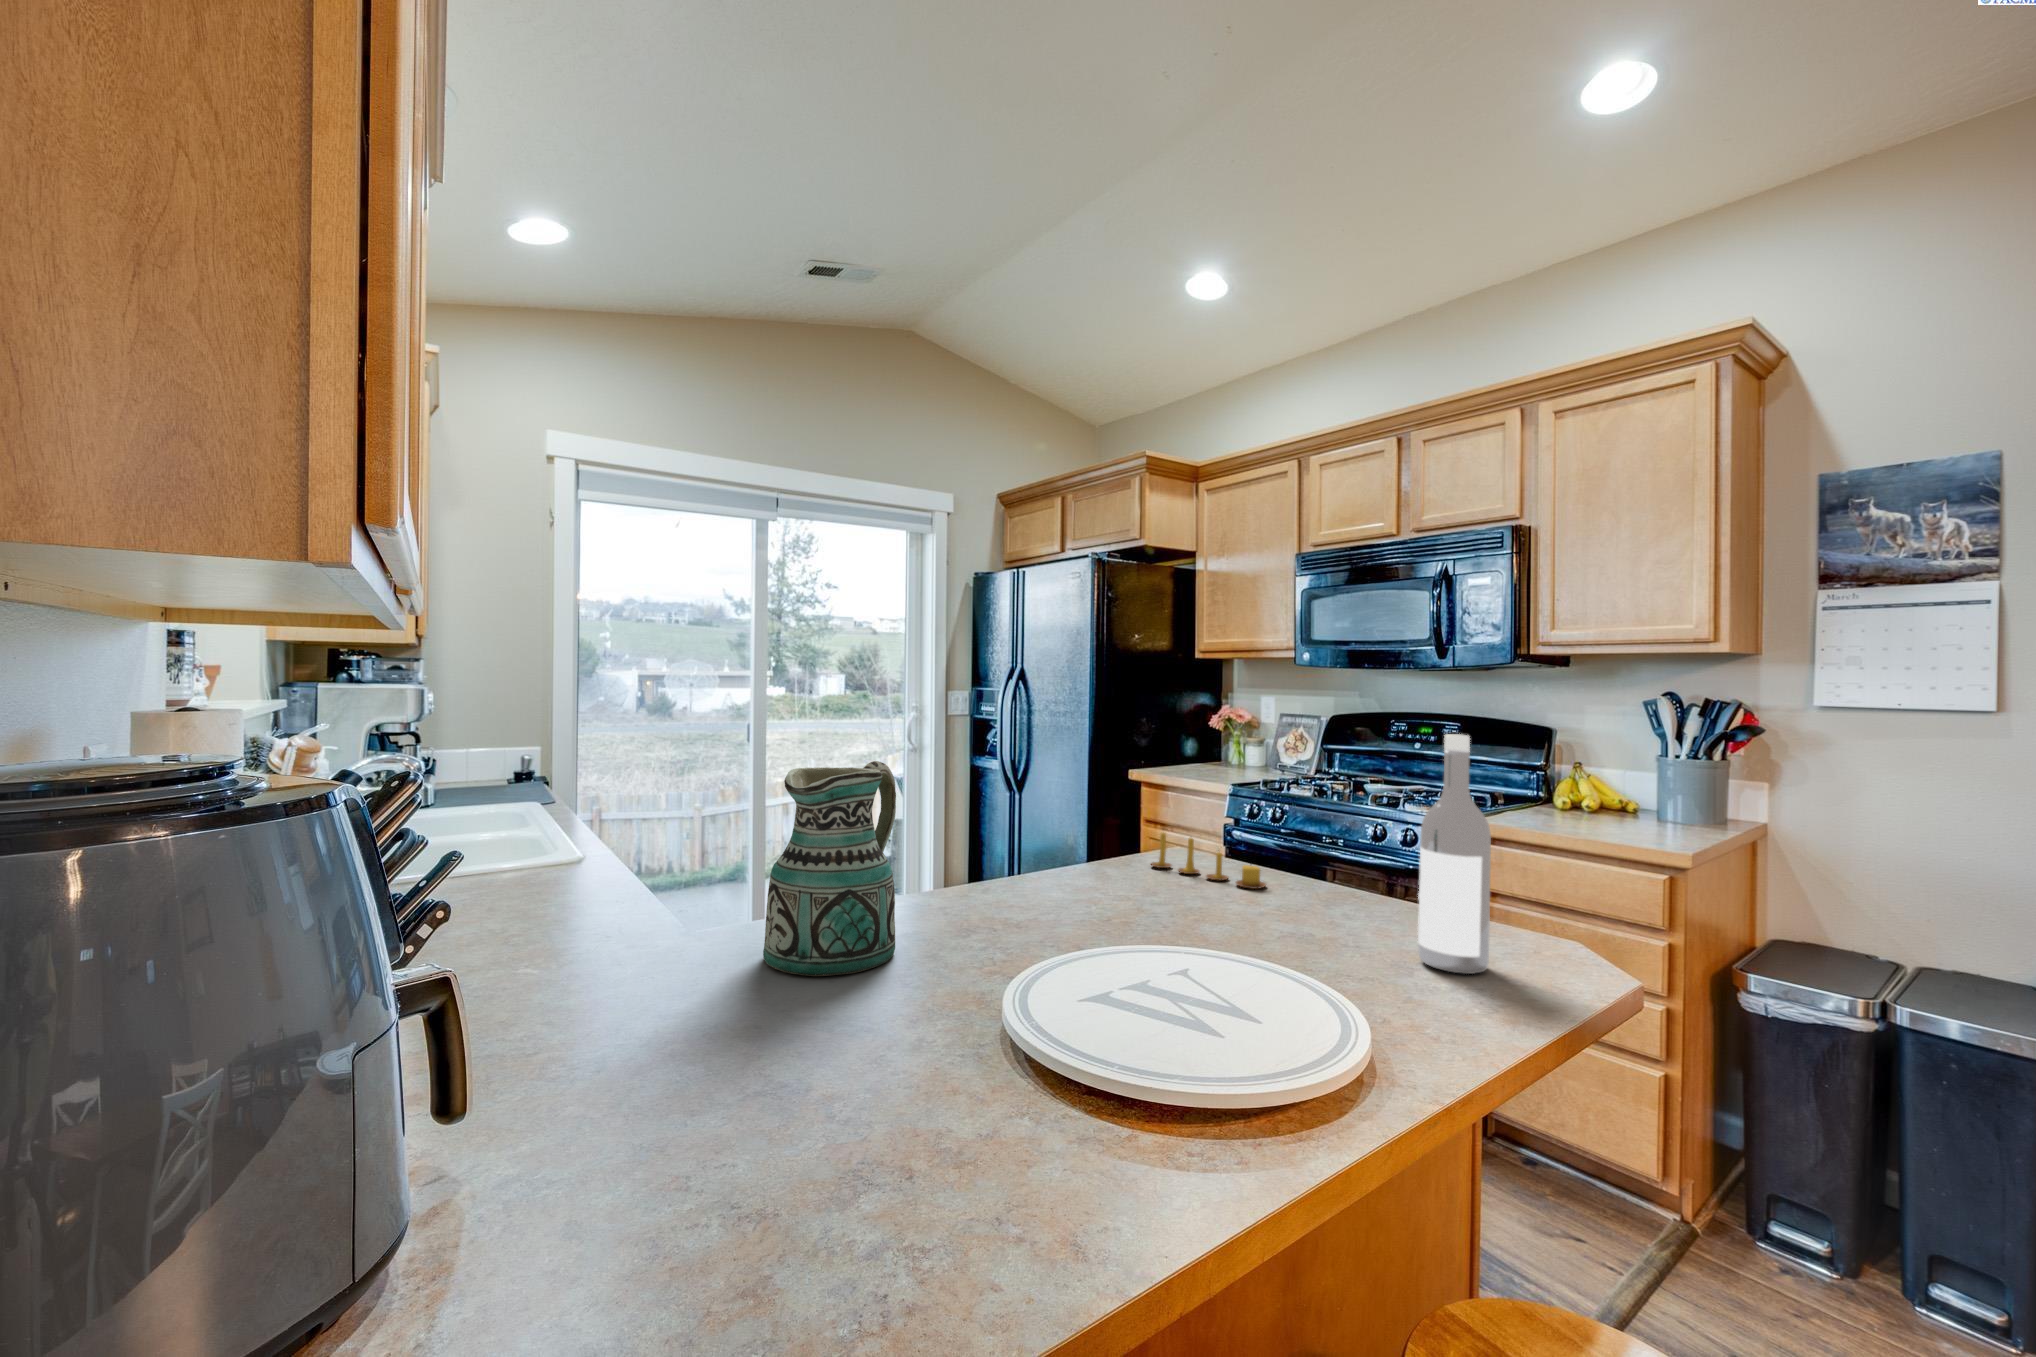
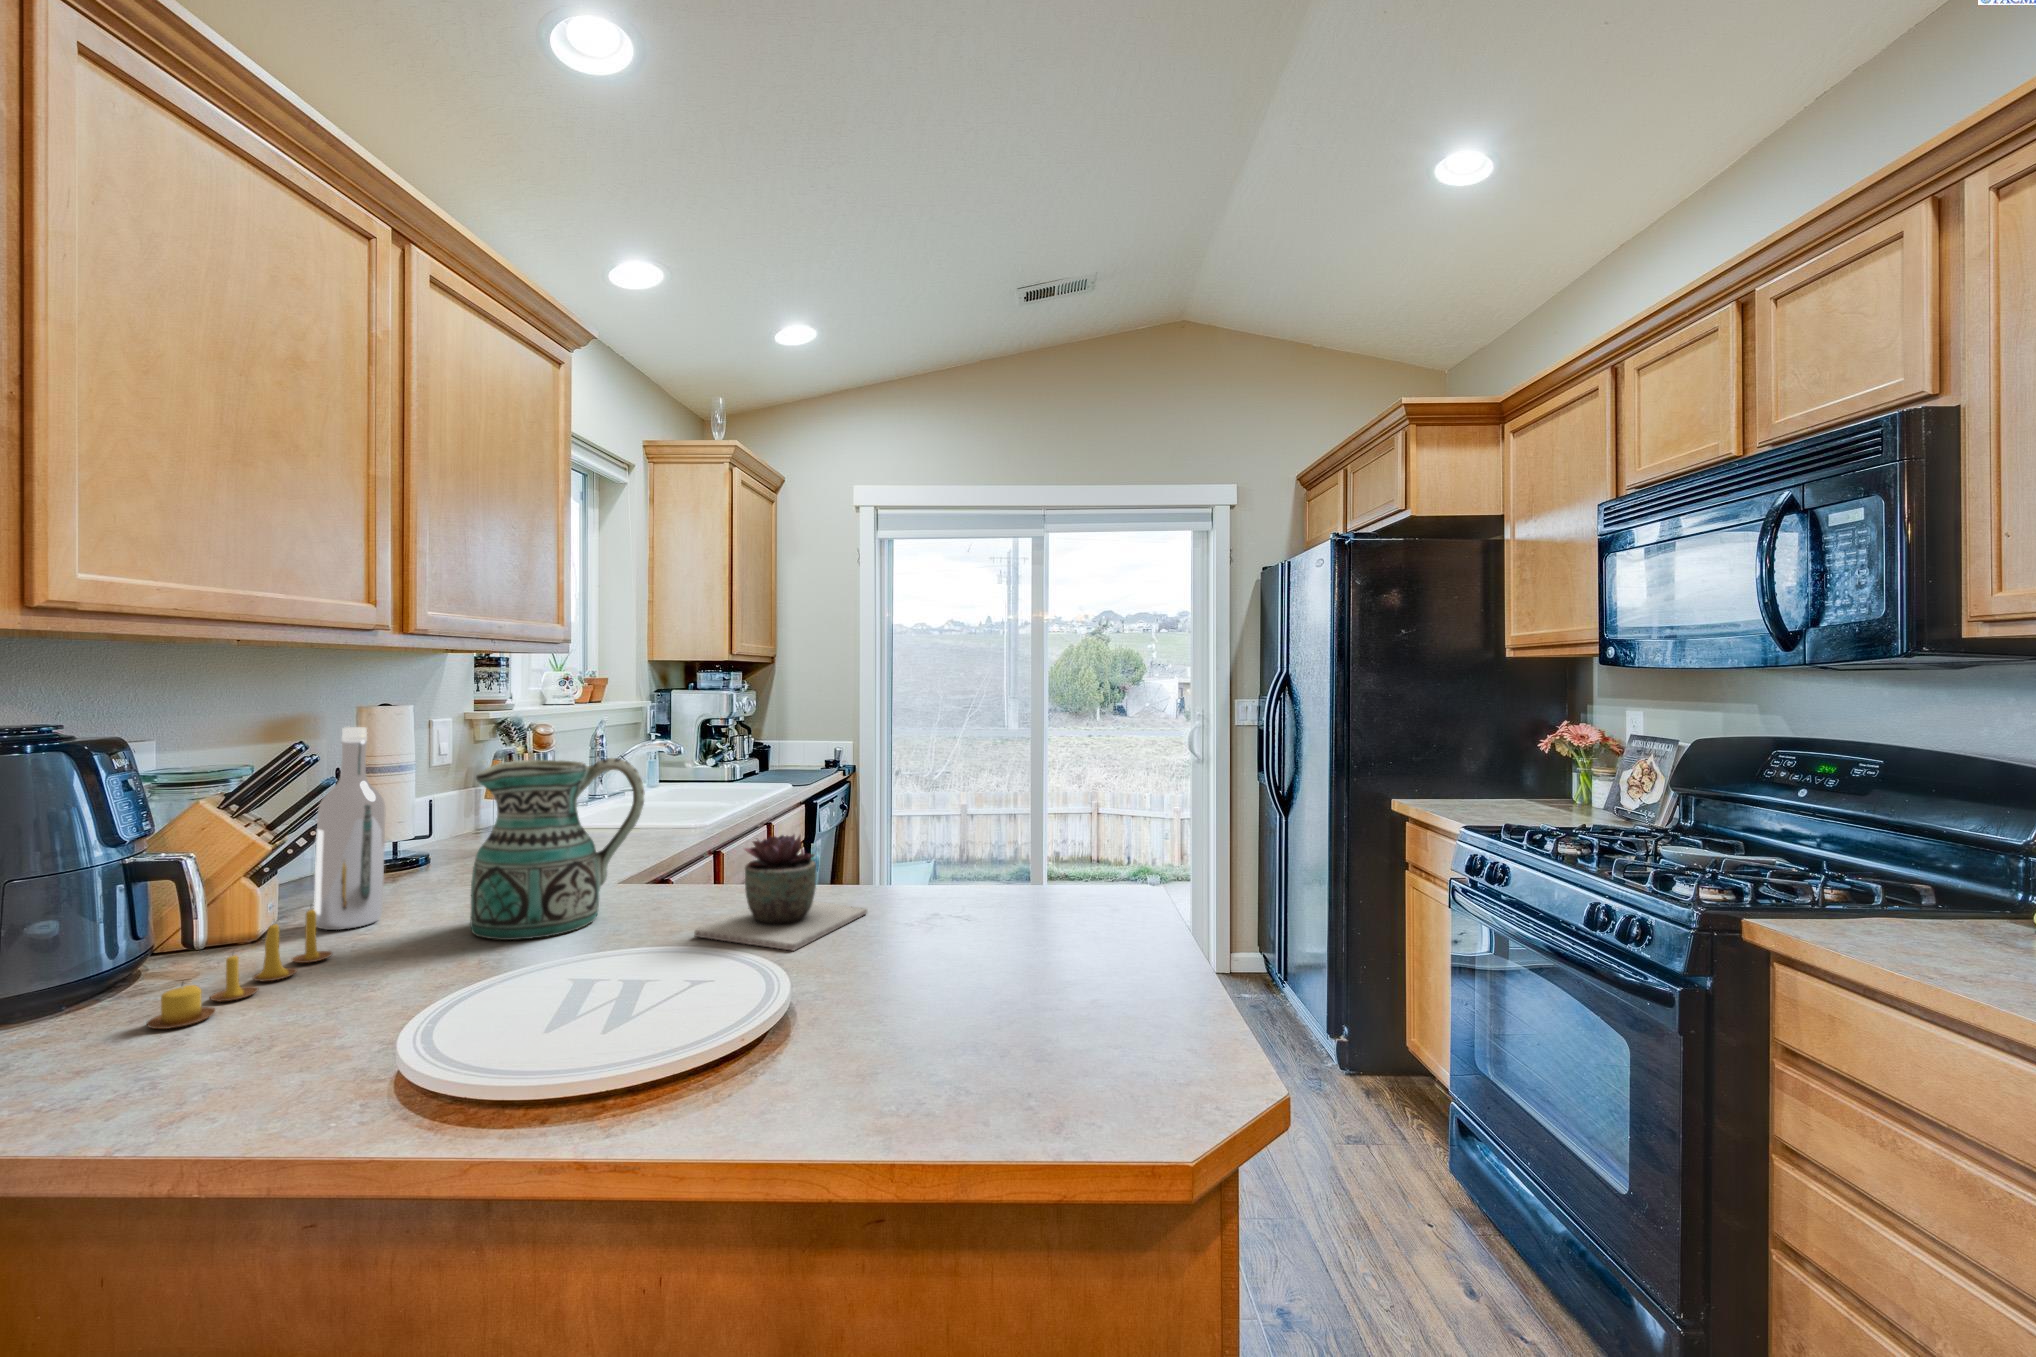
wine bottle: present [1418,734,1491,974] -> present [314,727,385,930]
succulent plant: none [988,822,1130,932] -> present [694,835,867,951]
candle: present [1151,832,1266,889] -> present [147,907,332,1029]

